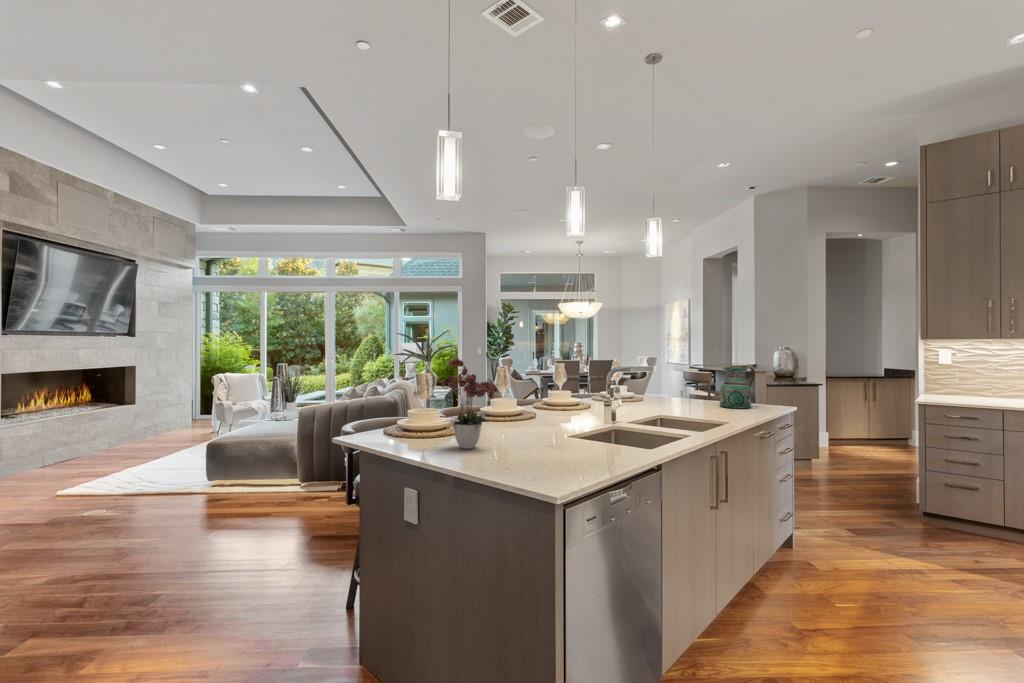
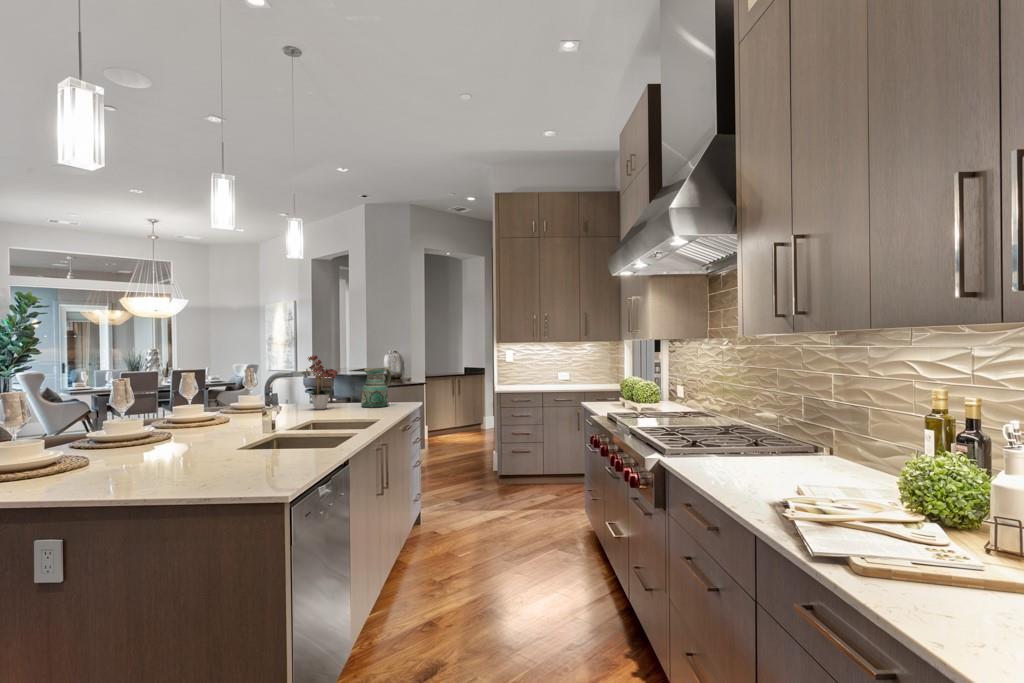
flower arrangement: present [442,358,498,449] -> present [306,355,338,410]

